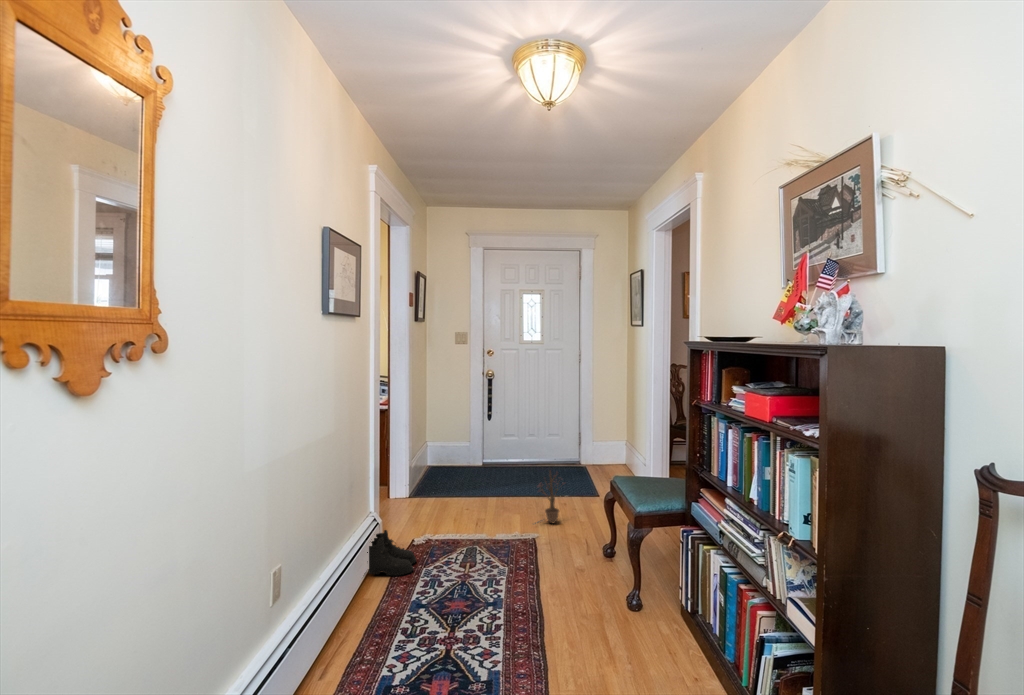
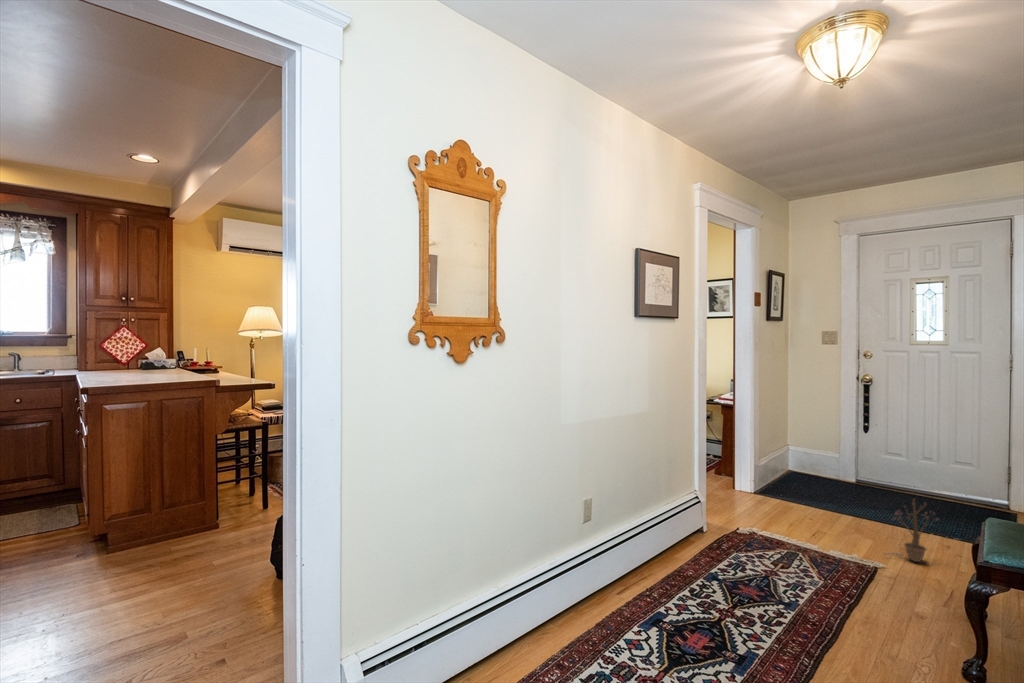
boots: present [367,530,416,576] -> none [682,508,731,552]

